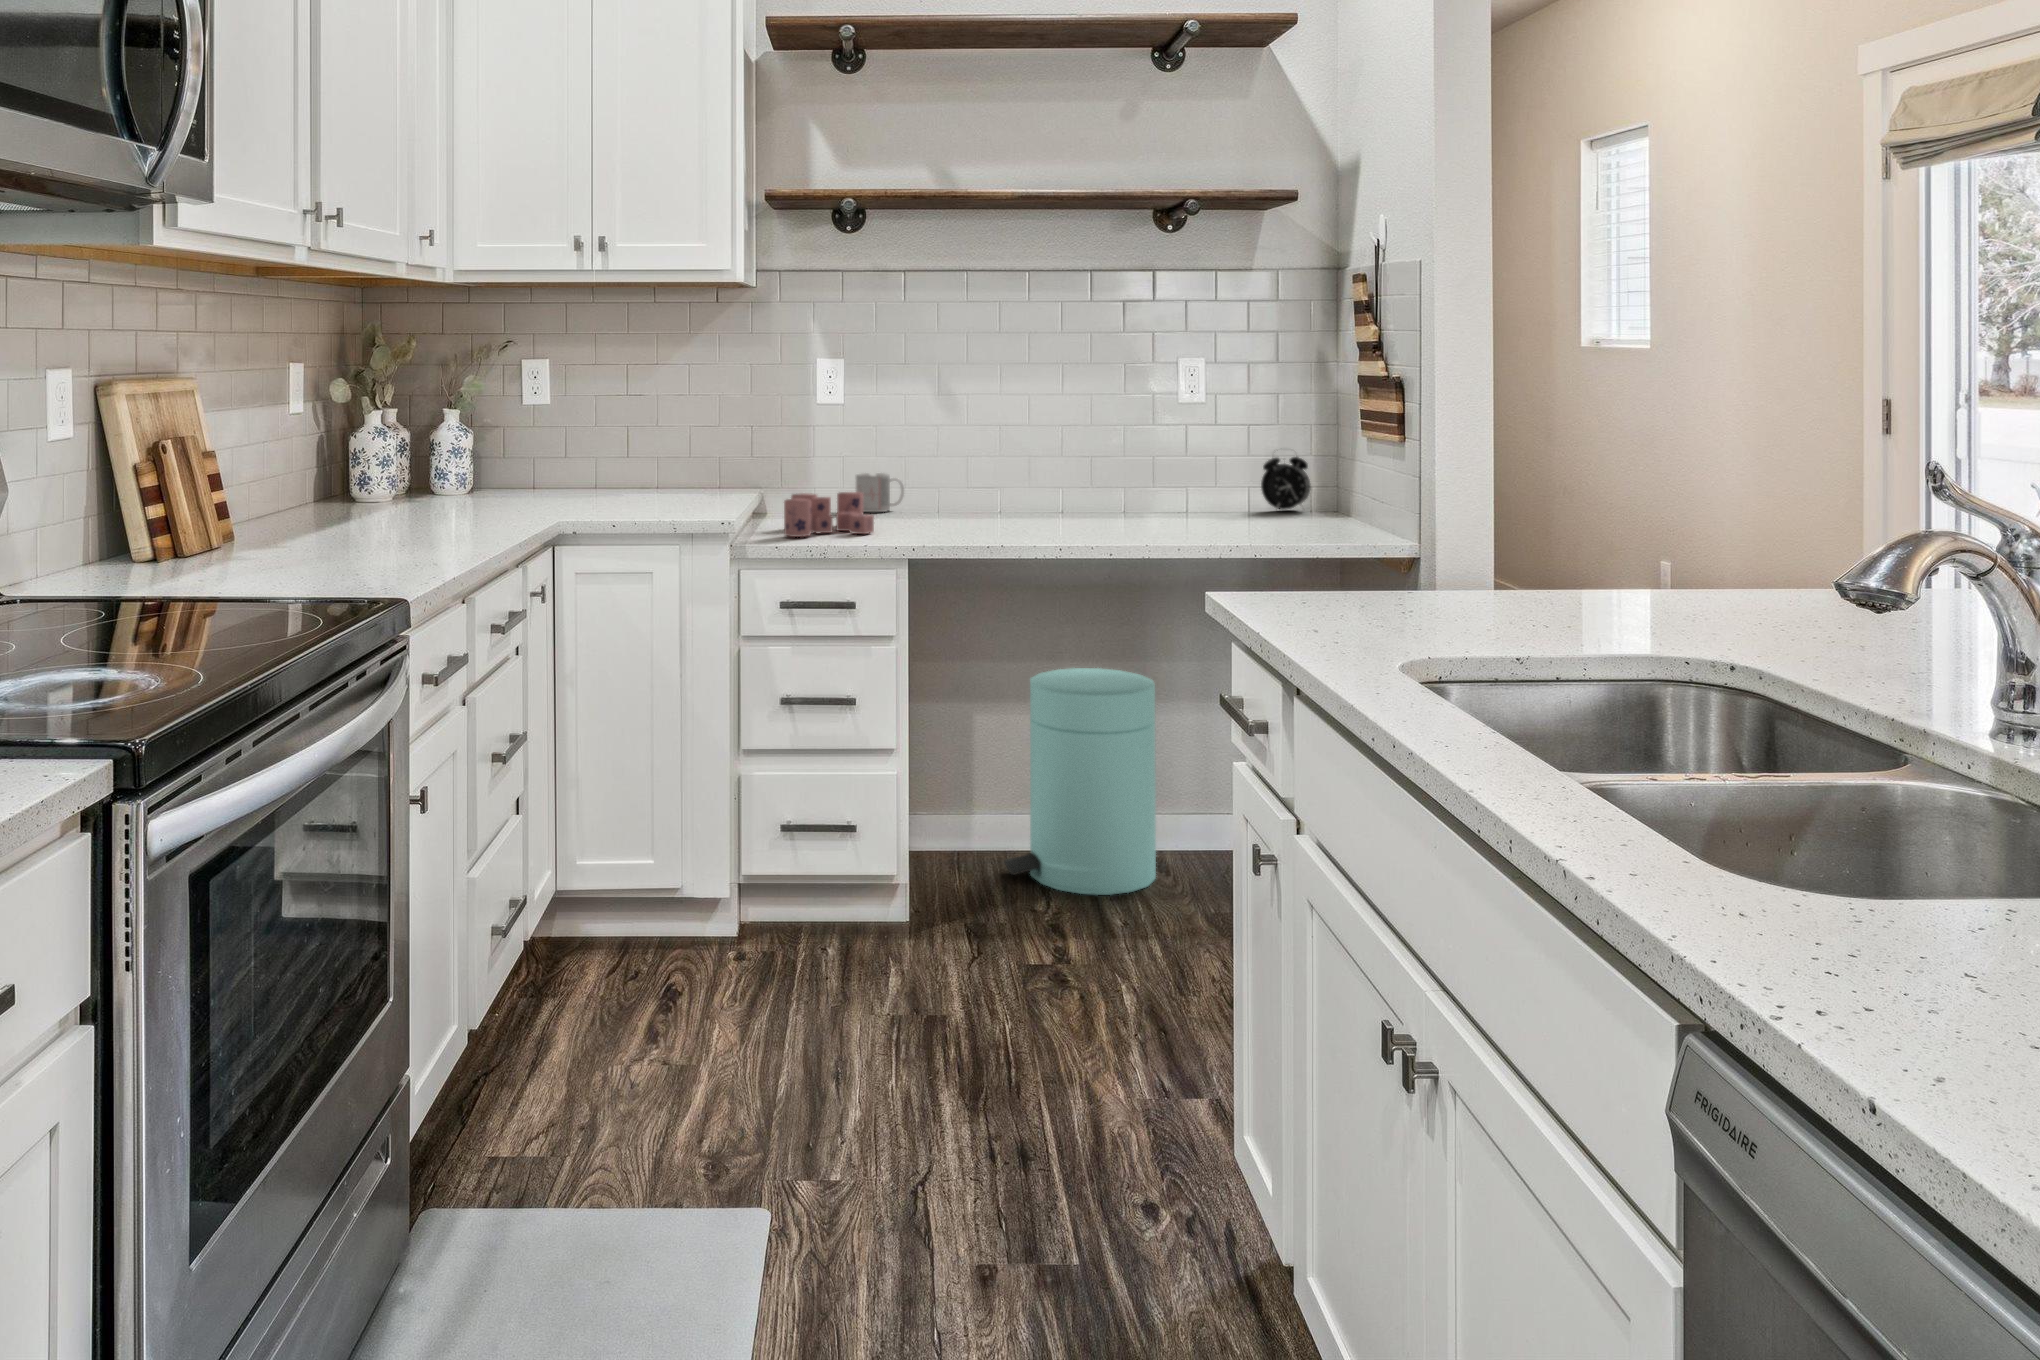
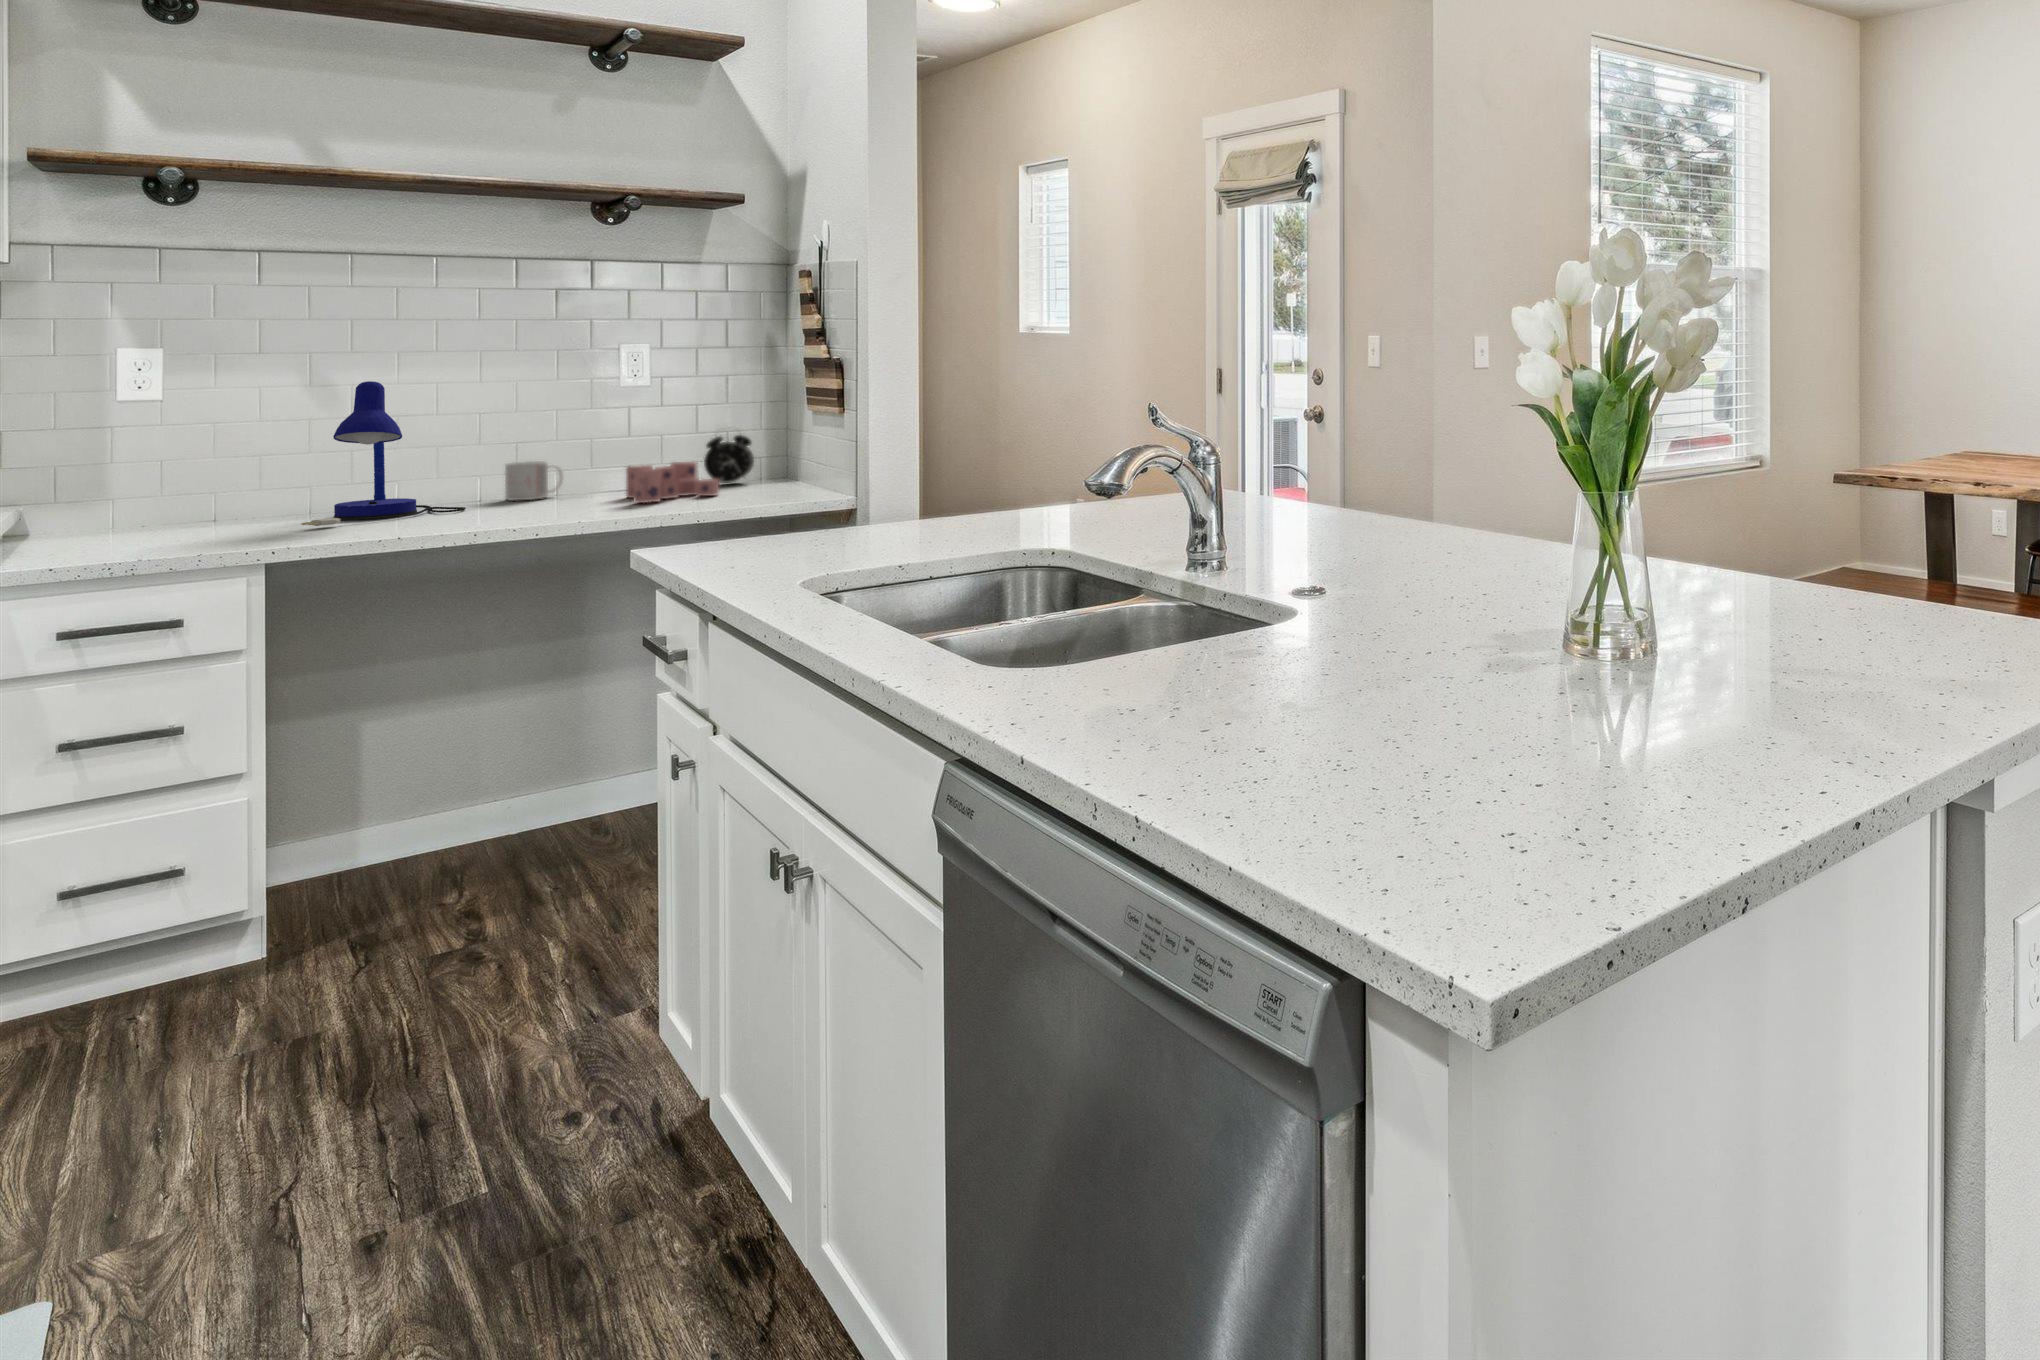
desk lamp: none [932,390,1054,525] -> present [302,381,466,526]
mug: present [856,473,904,512] -> present [505,461,563,500]
candle: present [784,492,874,537] -> present [626,462,719,503]
trash can: present [1004,668,1156,895] -> none [402,652,589,880]

